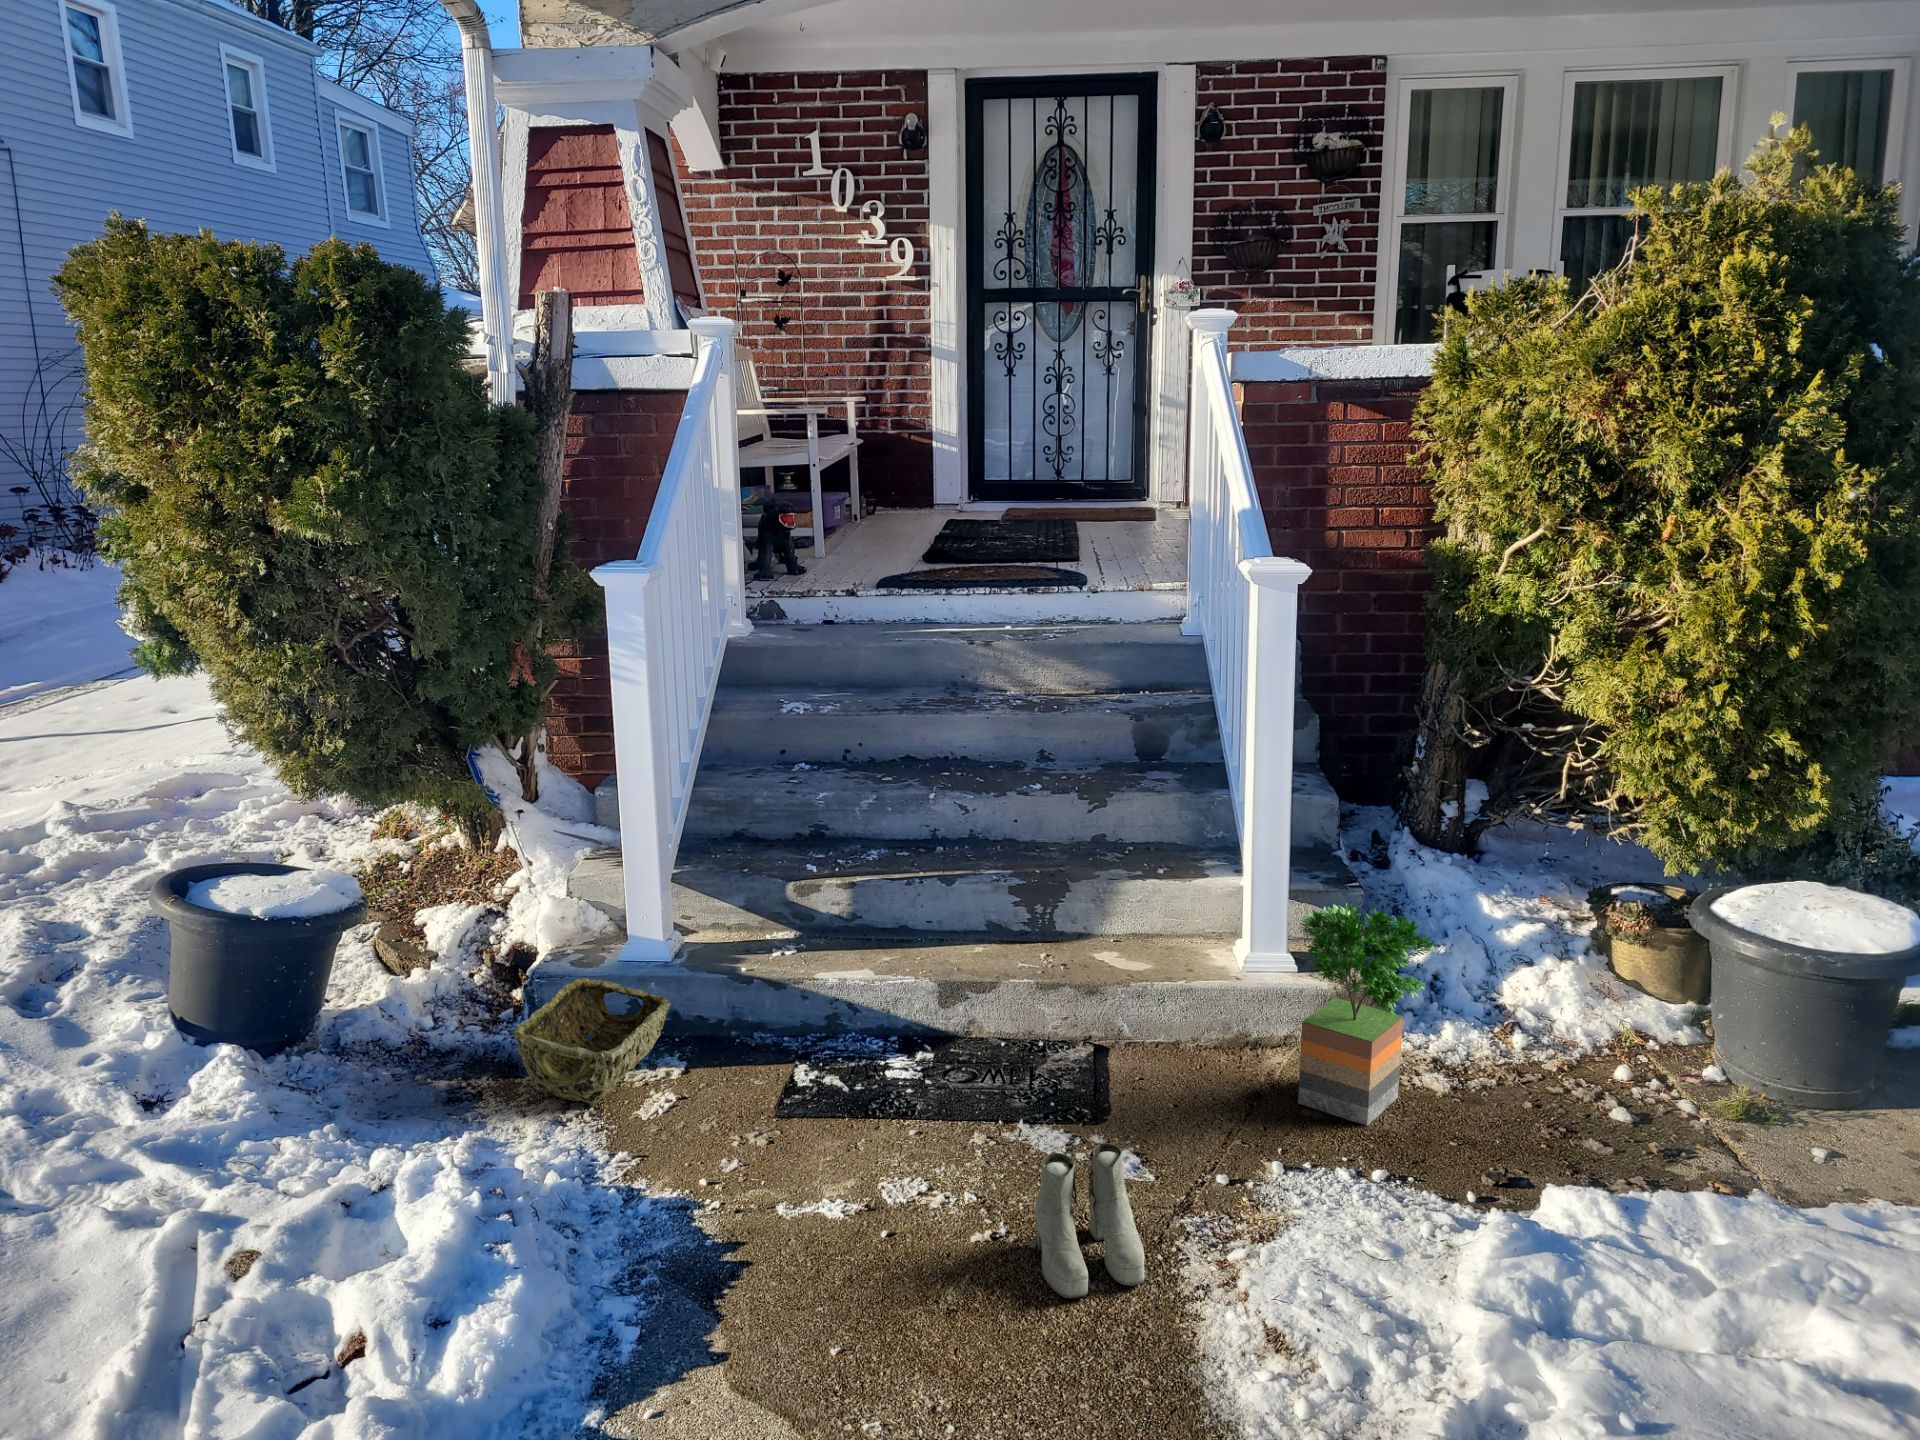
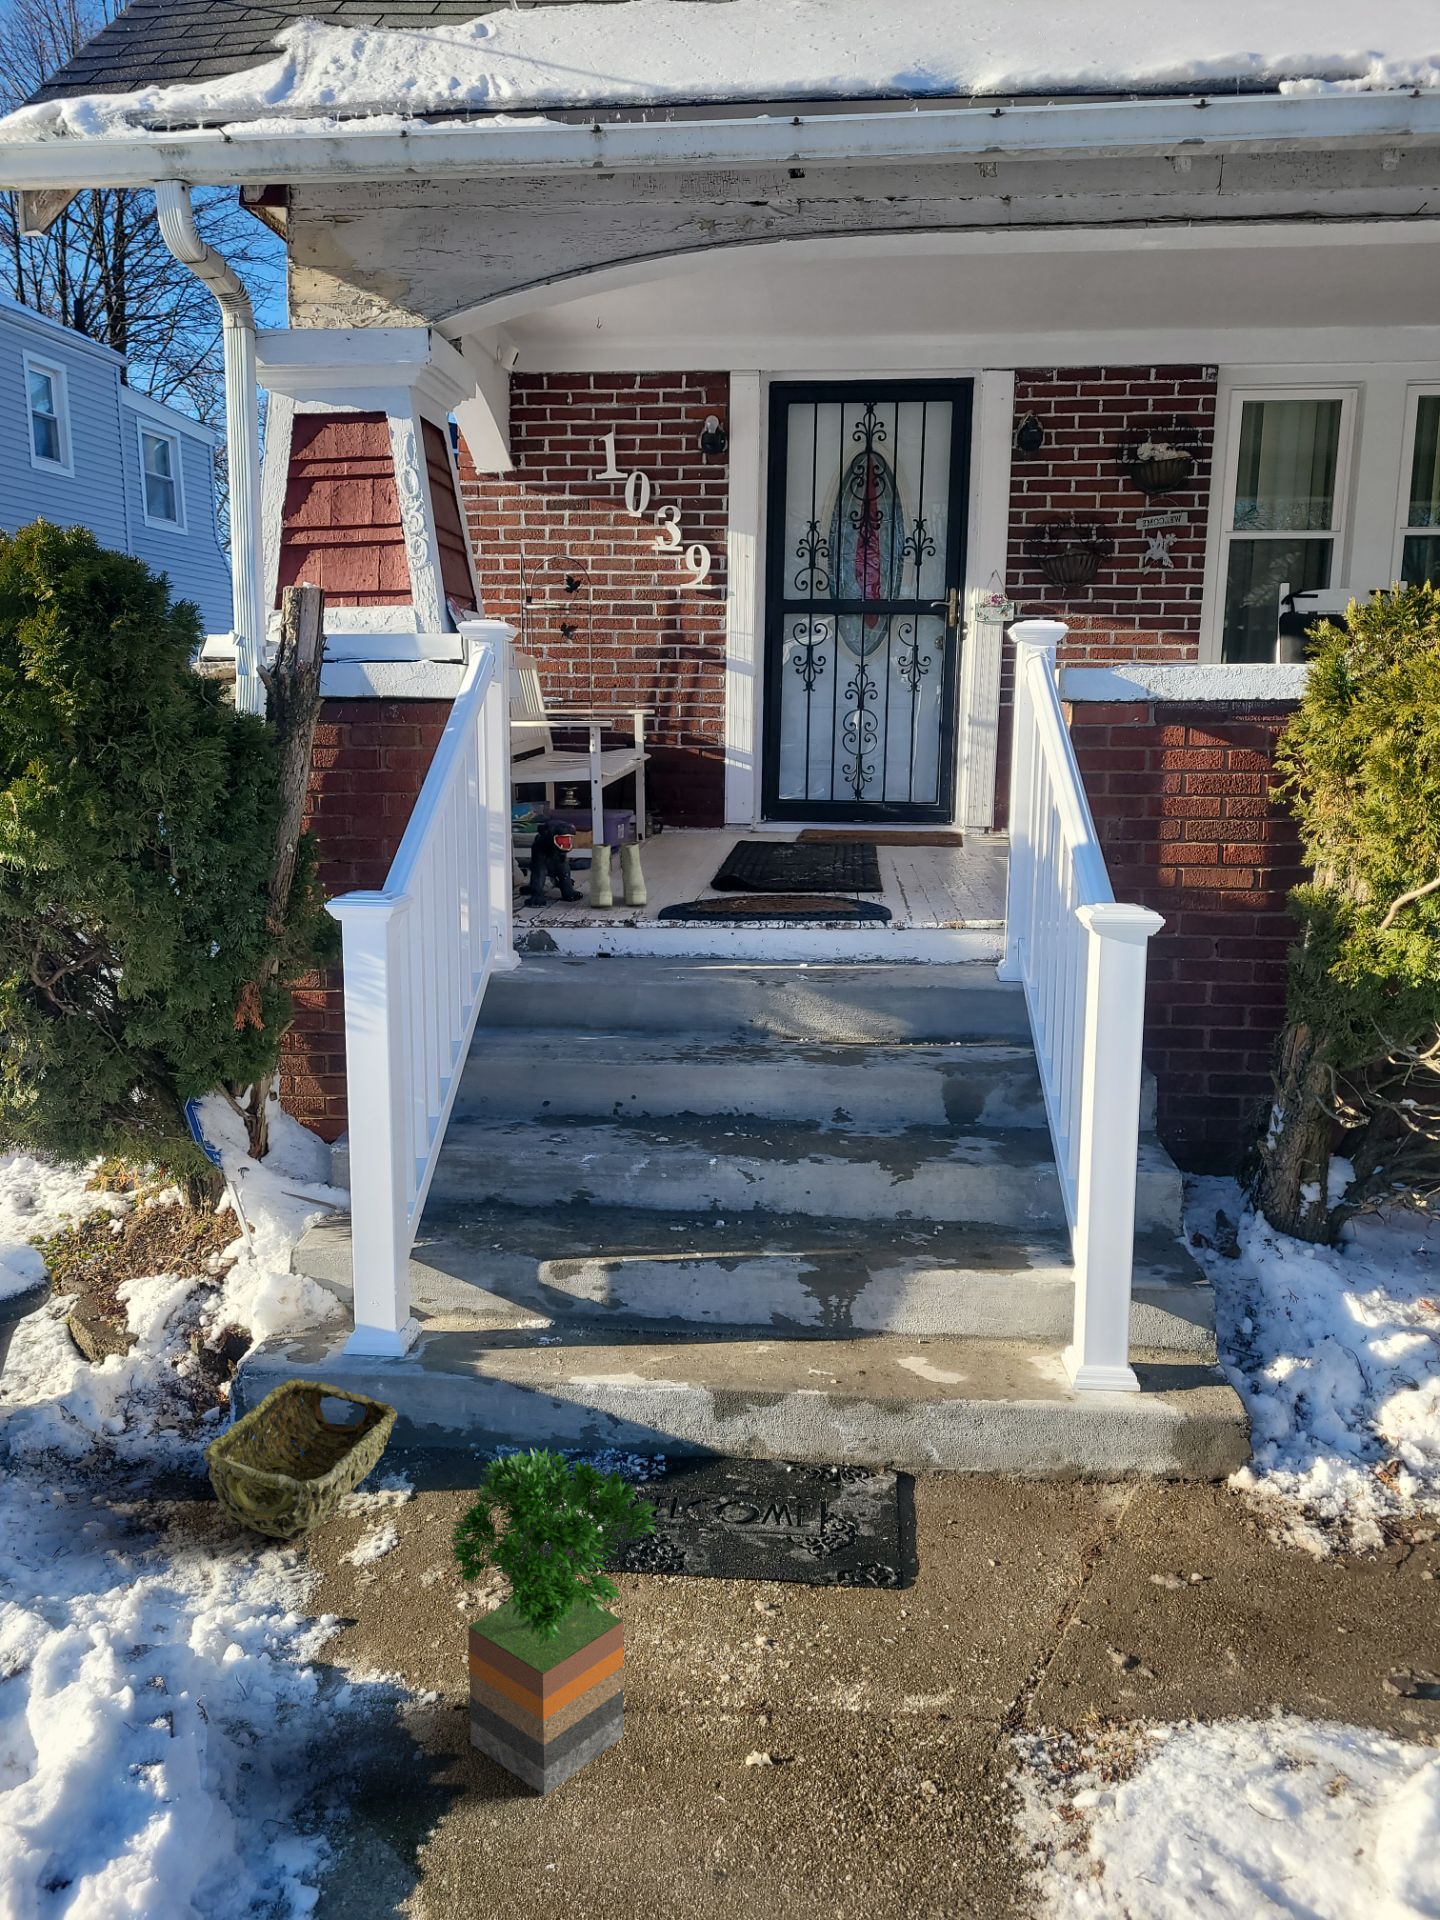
potted tree: present [1298,903,1434,1126] -> present [450,1447,657,1795]
boots: present [1035,1143,1145,1298] -> present [589,843,647,907]

